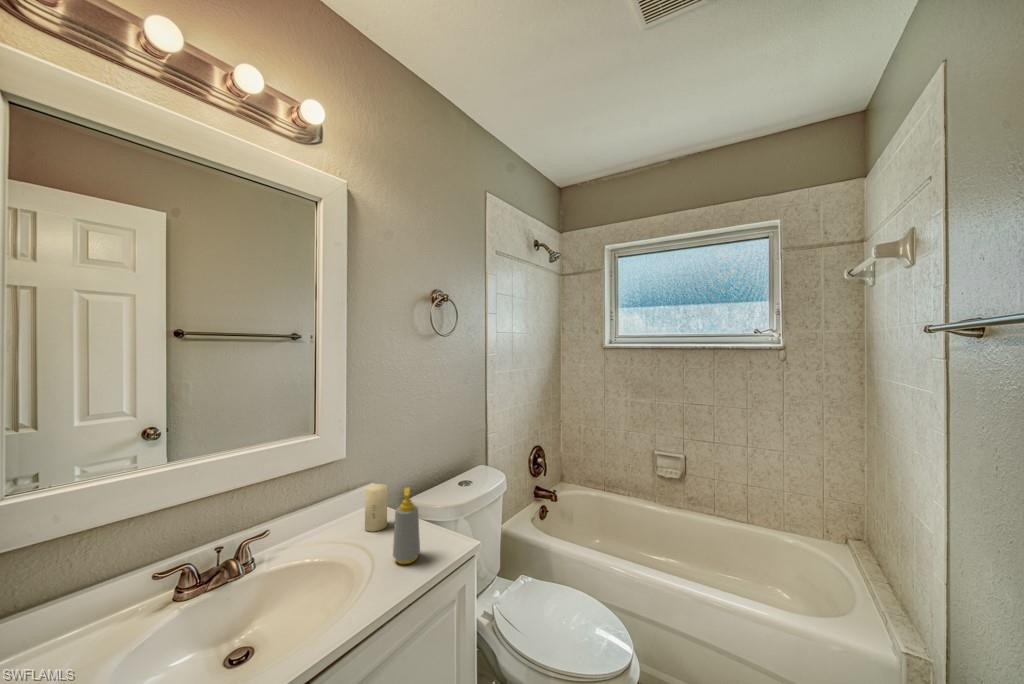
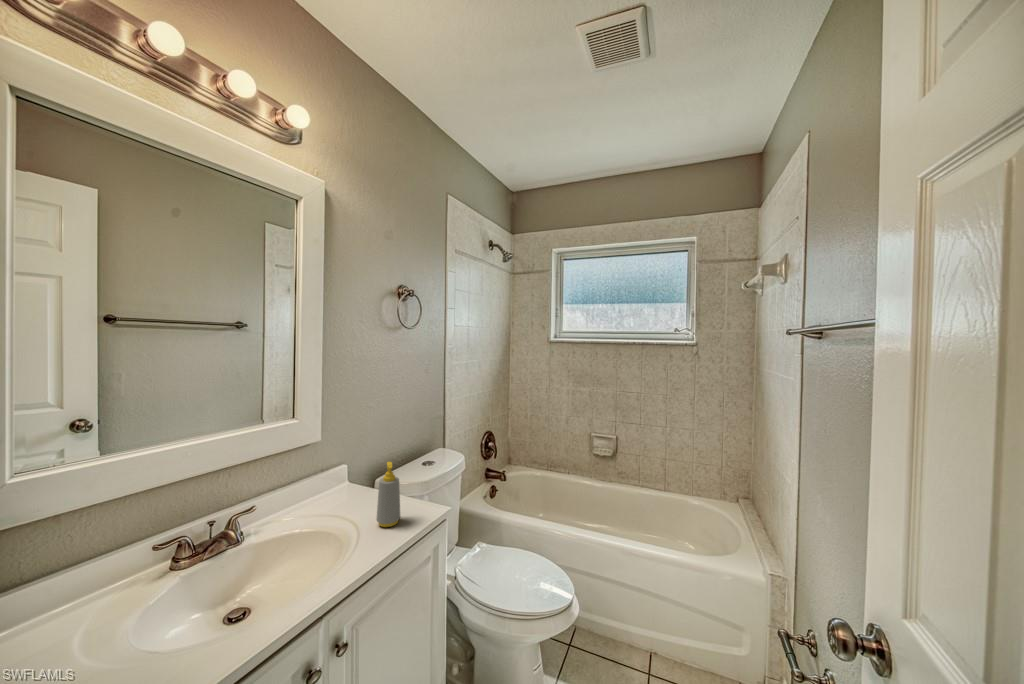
candle: present [365,484,387,532] -> none [343,463,364,505]

